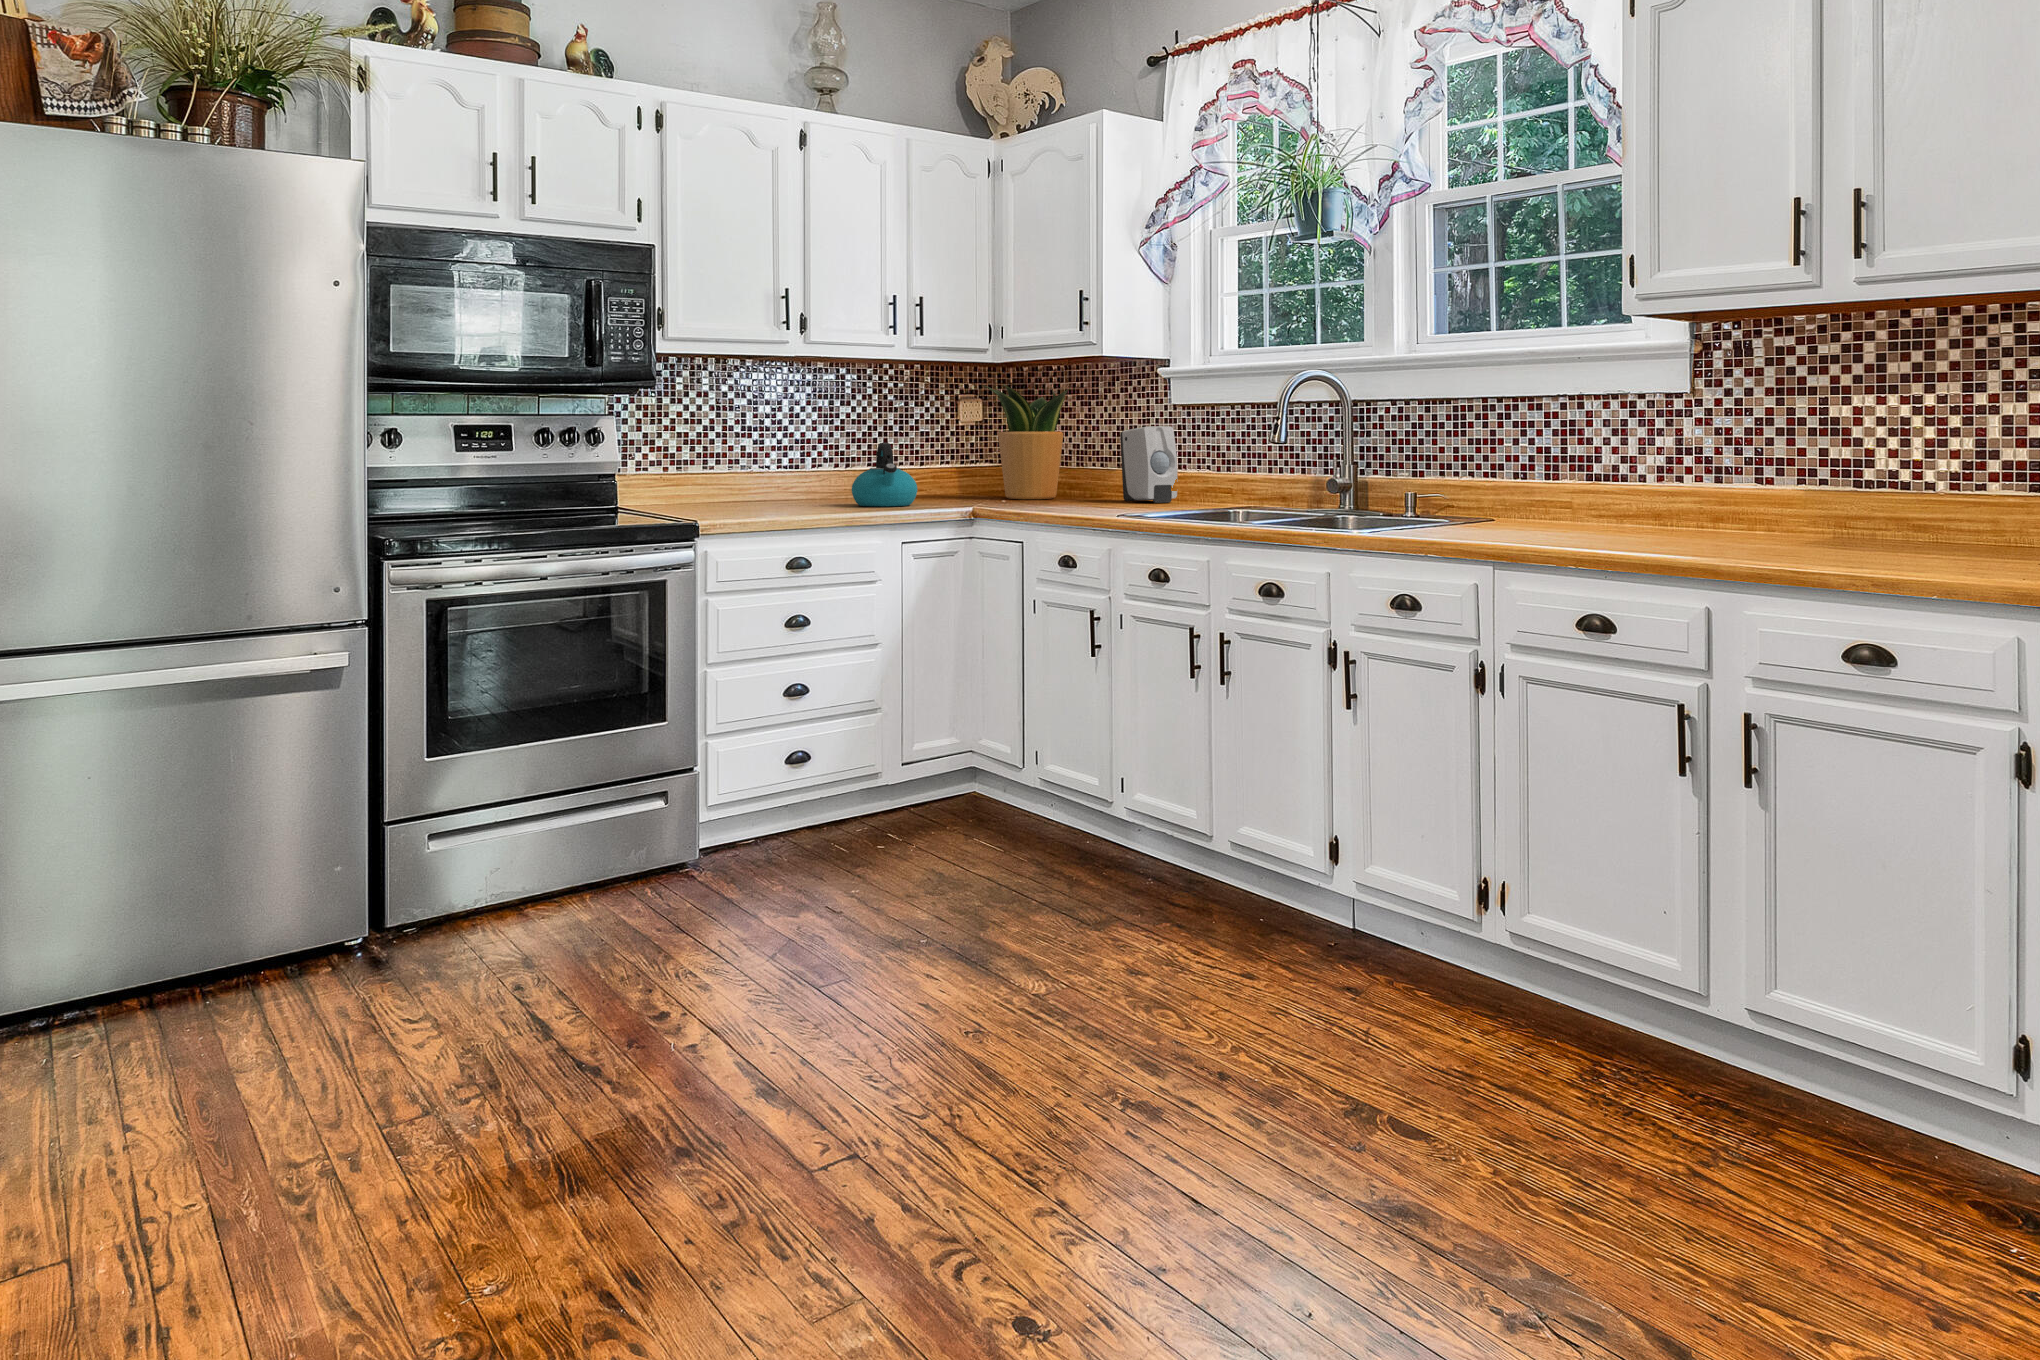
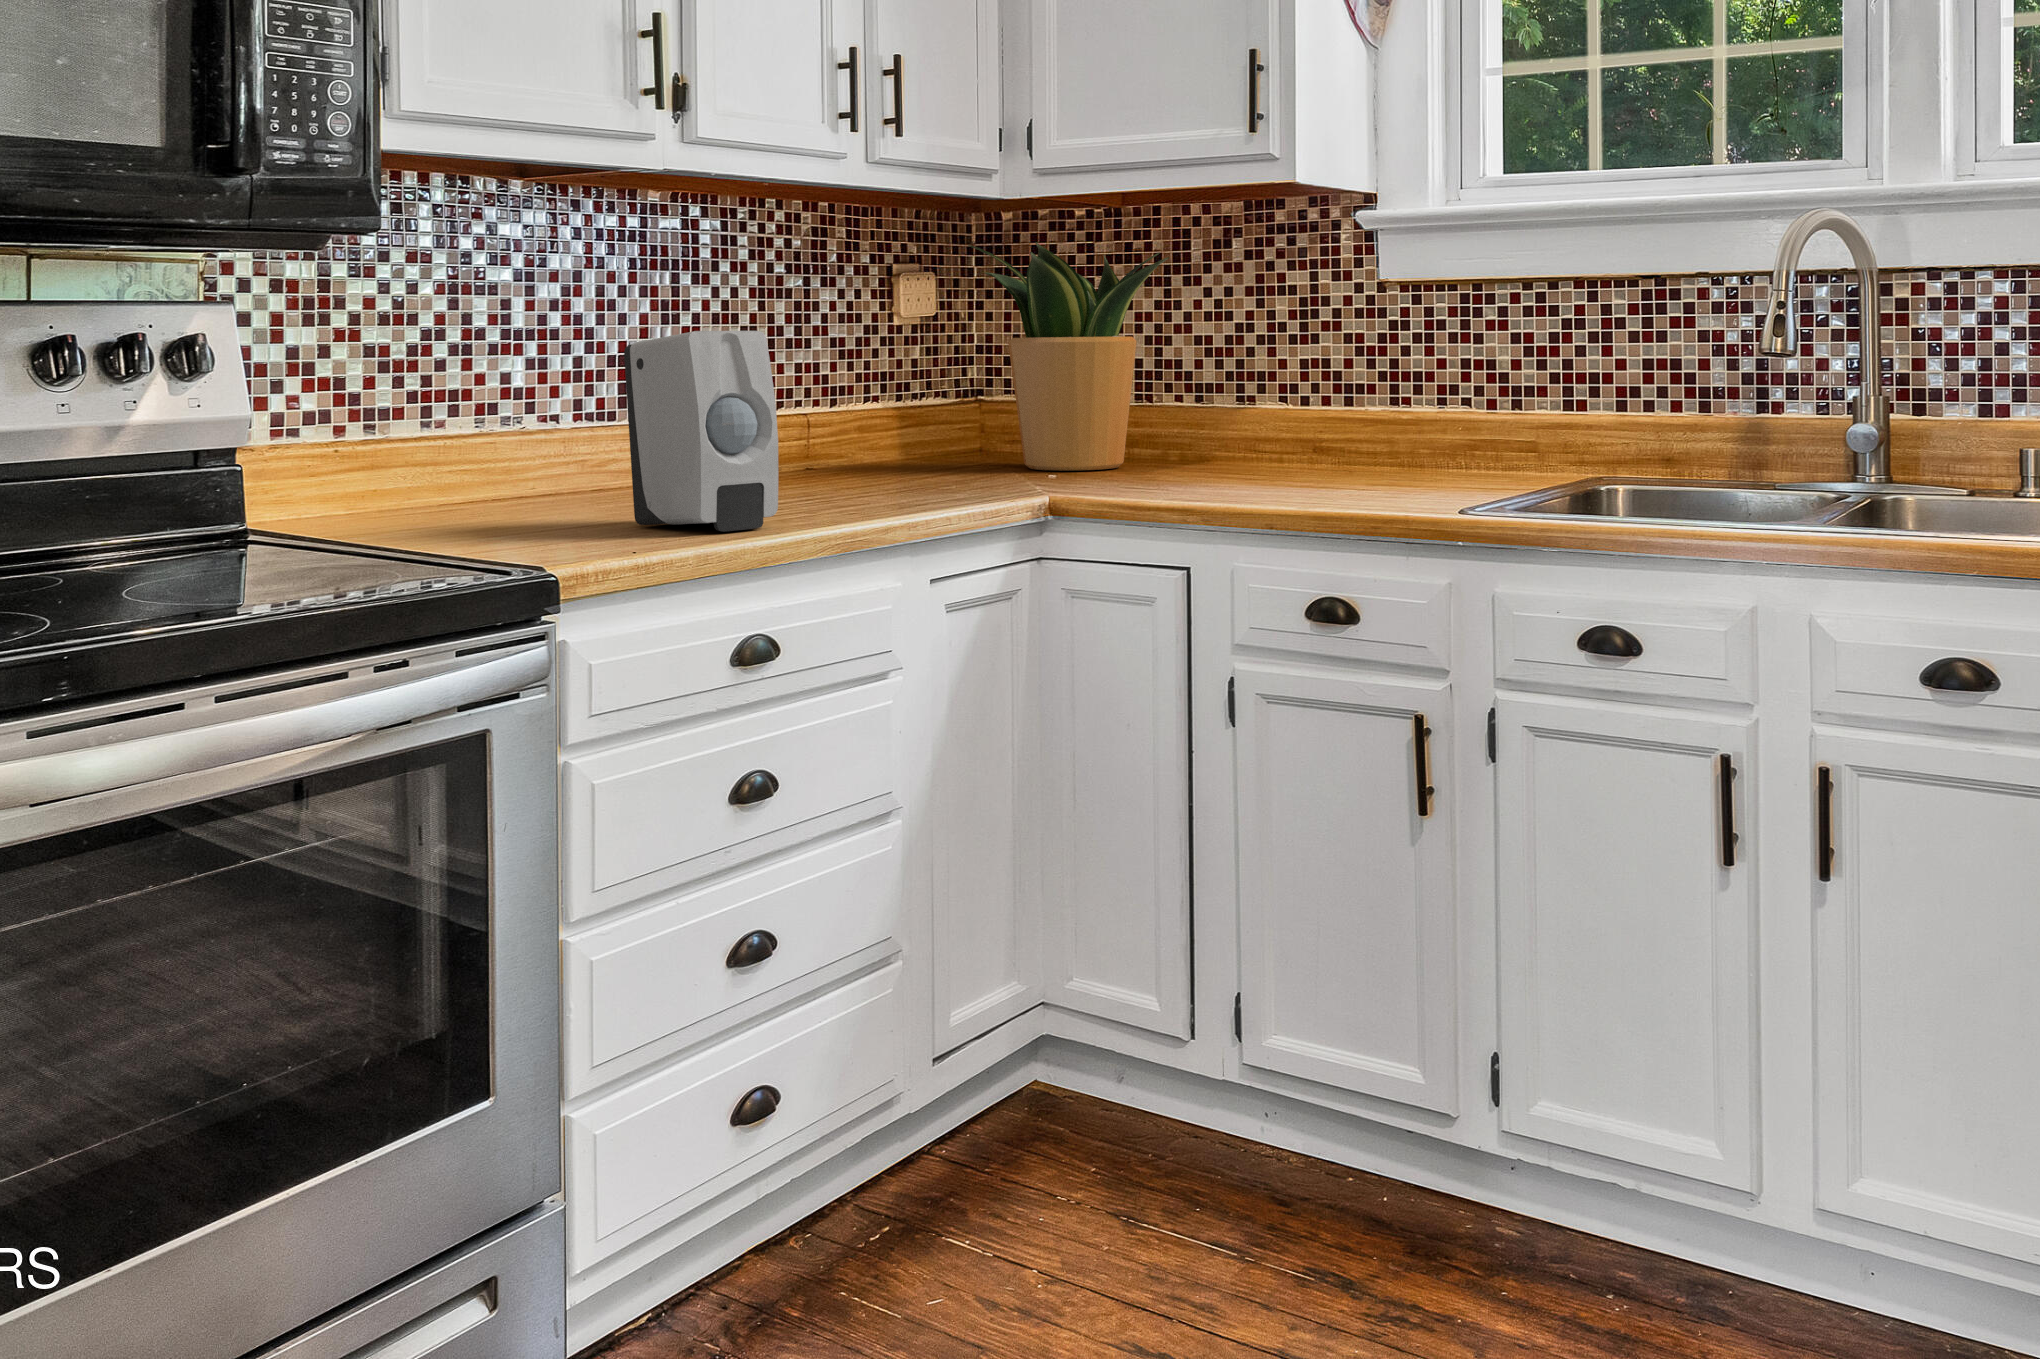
soap dispenser: present [1120,426,1177,503] -> present [624,331,778,532]
kettle: present [852,443,917,506] -> none [777,363,919,501]

